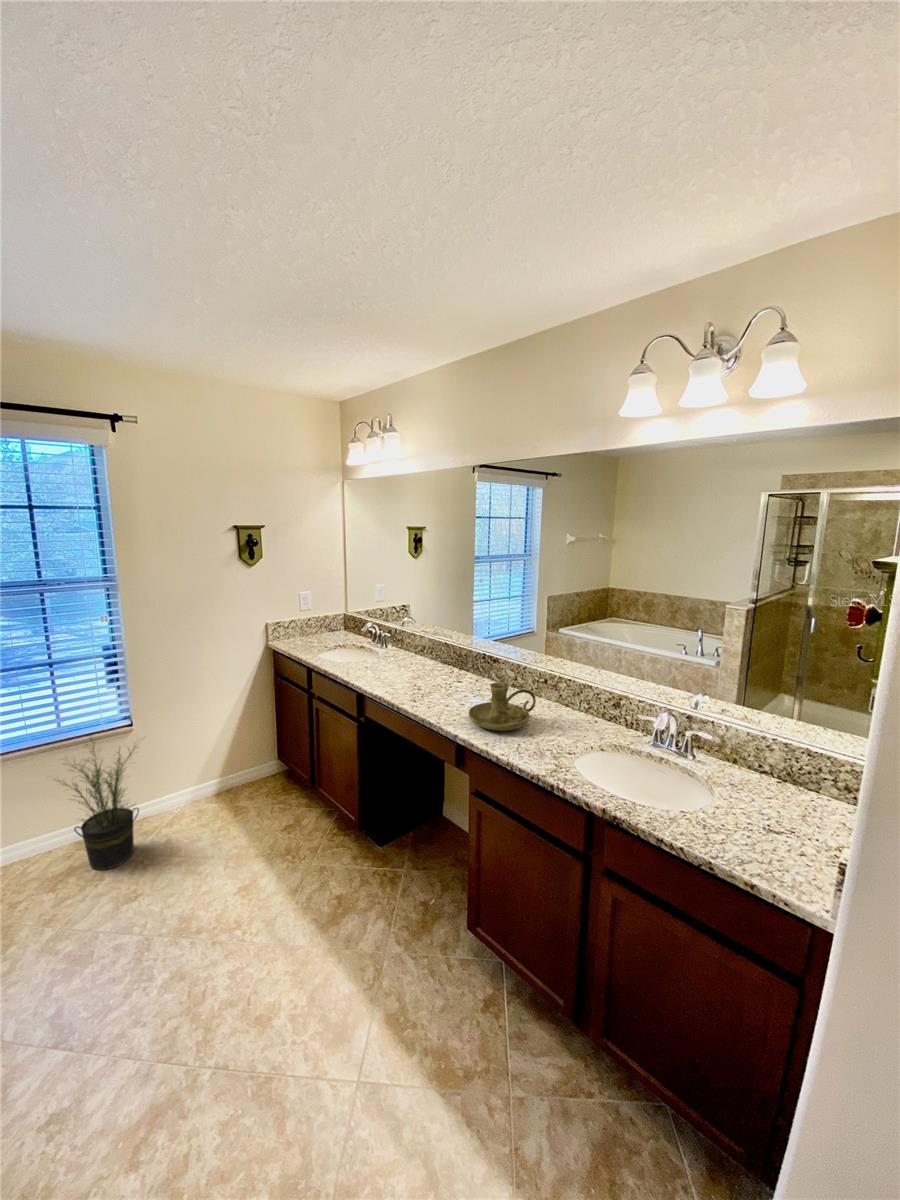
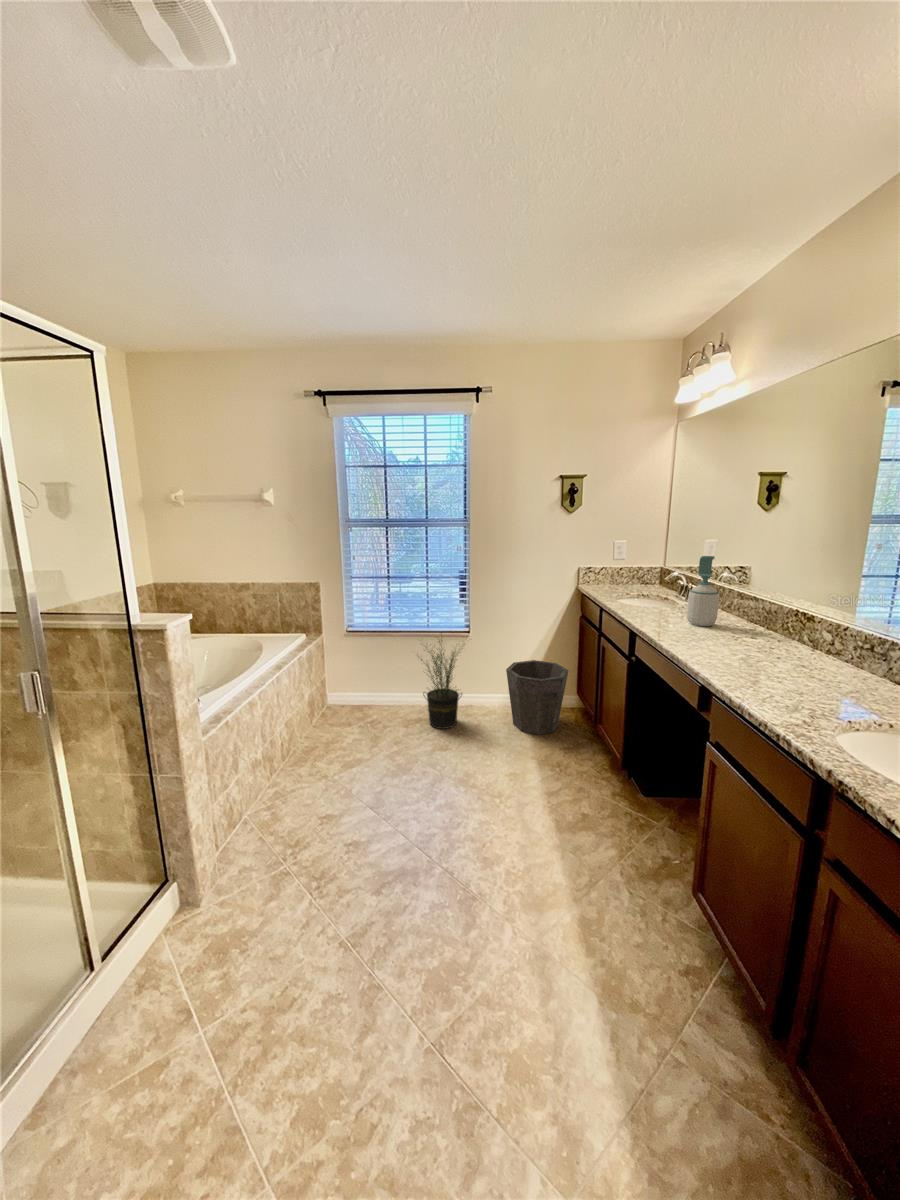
soap bottle: none [399,613,424,677] -> present [687,556,719,626]
candle holder: present [469,682,536,731] -> none [725,627,831,683]
waste bin: none [197,733,271,826] -> present [506,660,568,735]

